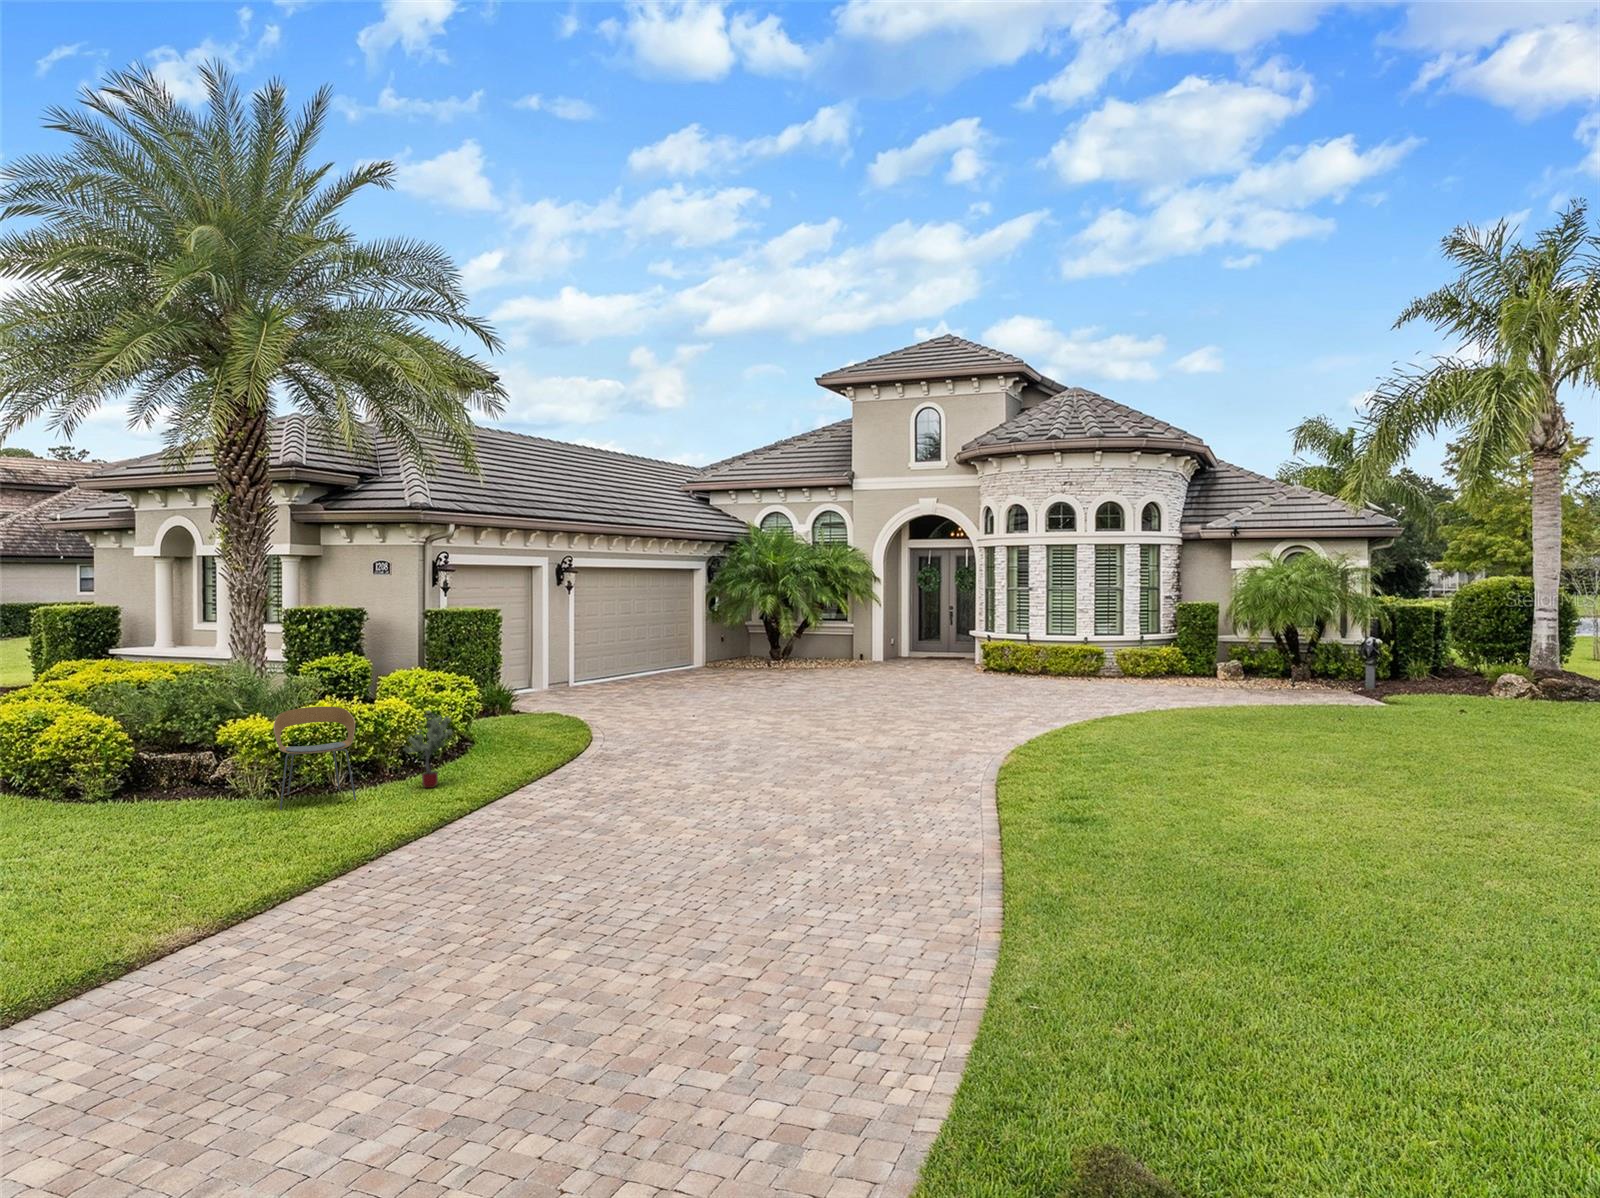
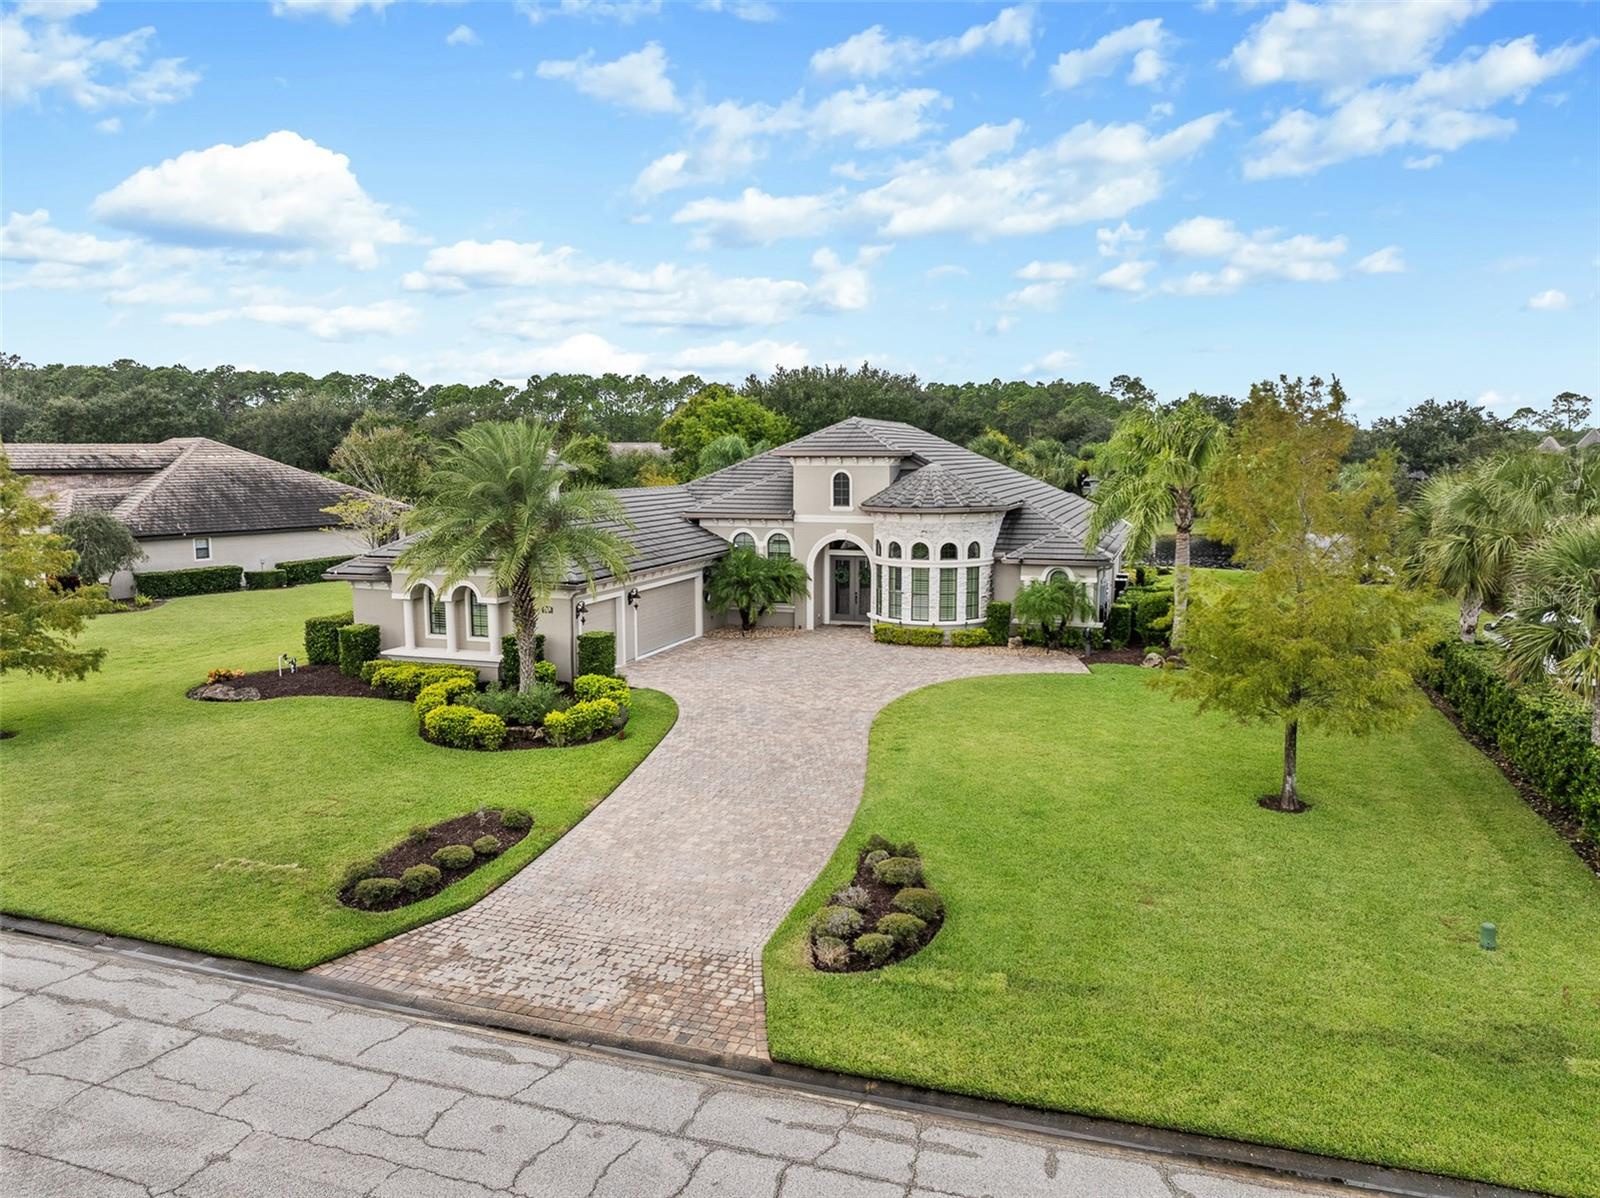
chair: present [274,707,356,810] -> none [572,709,607,753]

